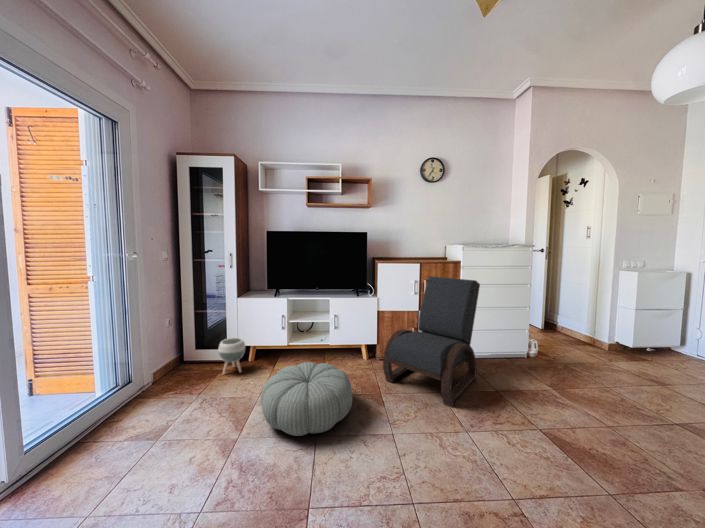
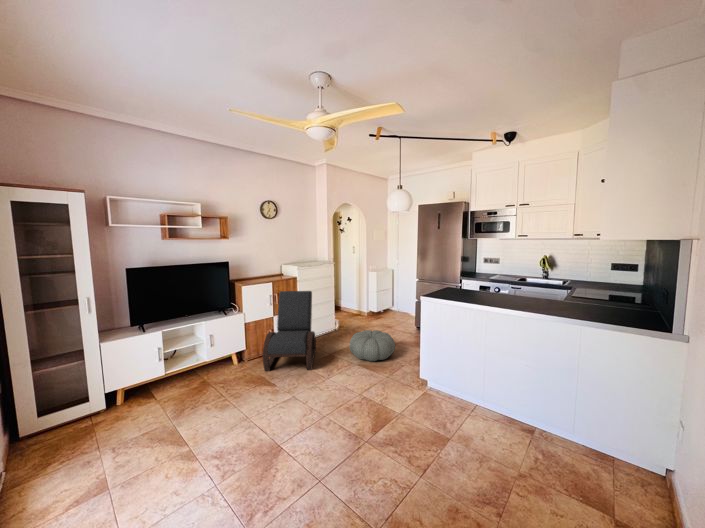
planter: present [218,338,245,374] -> none [91,383,125,425]
pouf: present [261,362,353,436] -> present [349,330,395,361]

